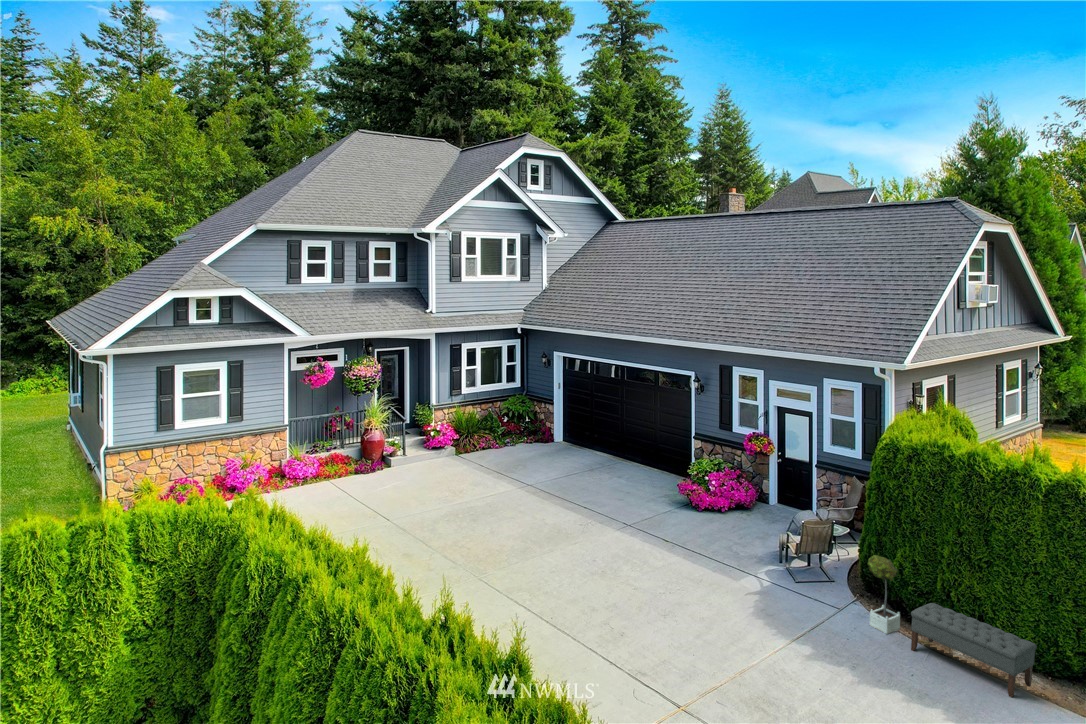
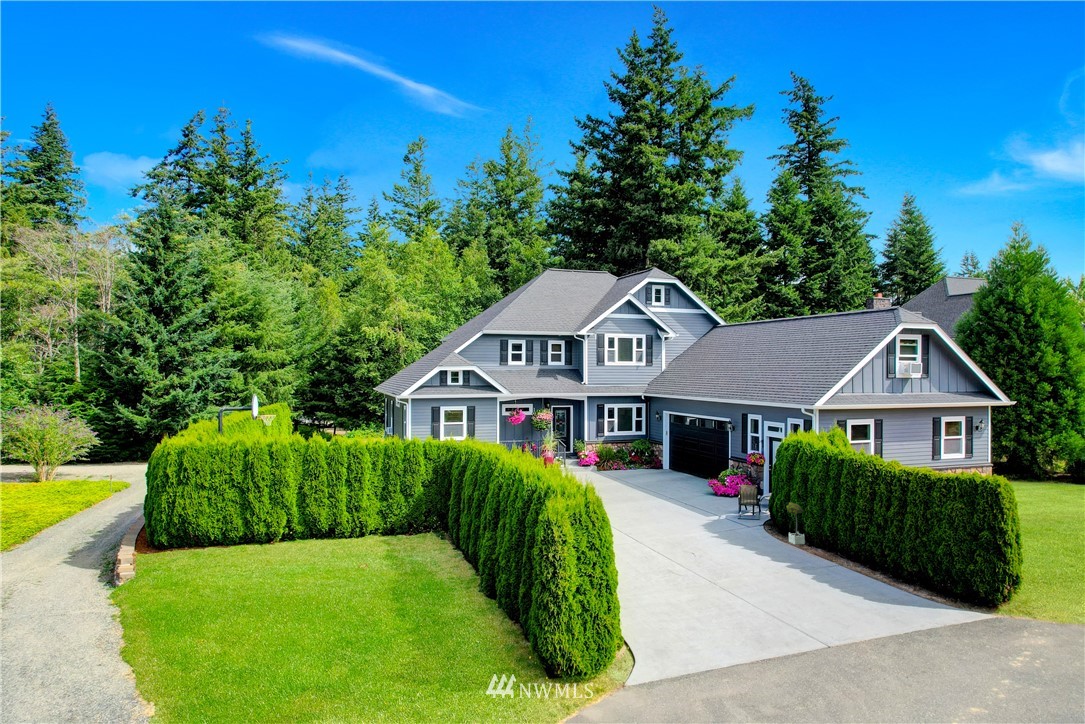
bench: present [911,603,1037,697] -> none [801,526,855,564]

